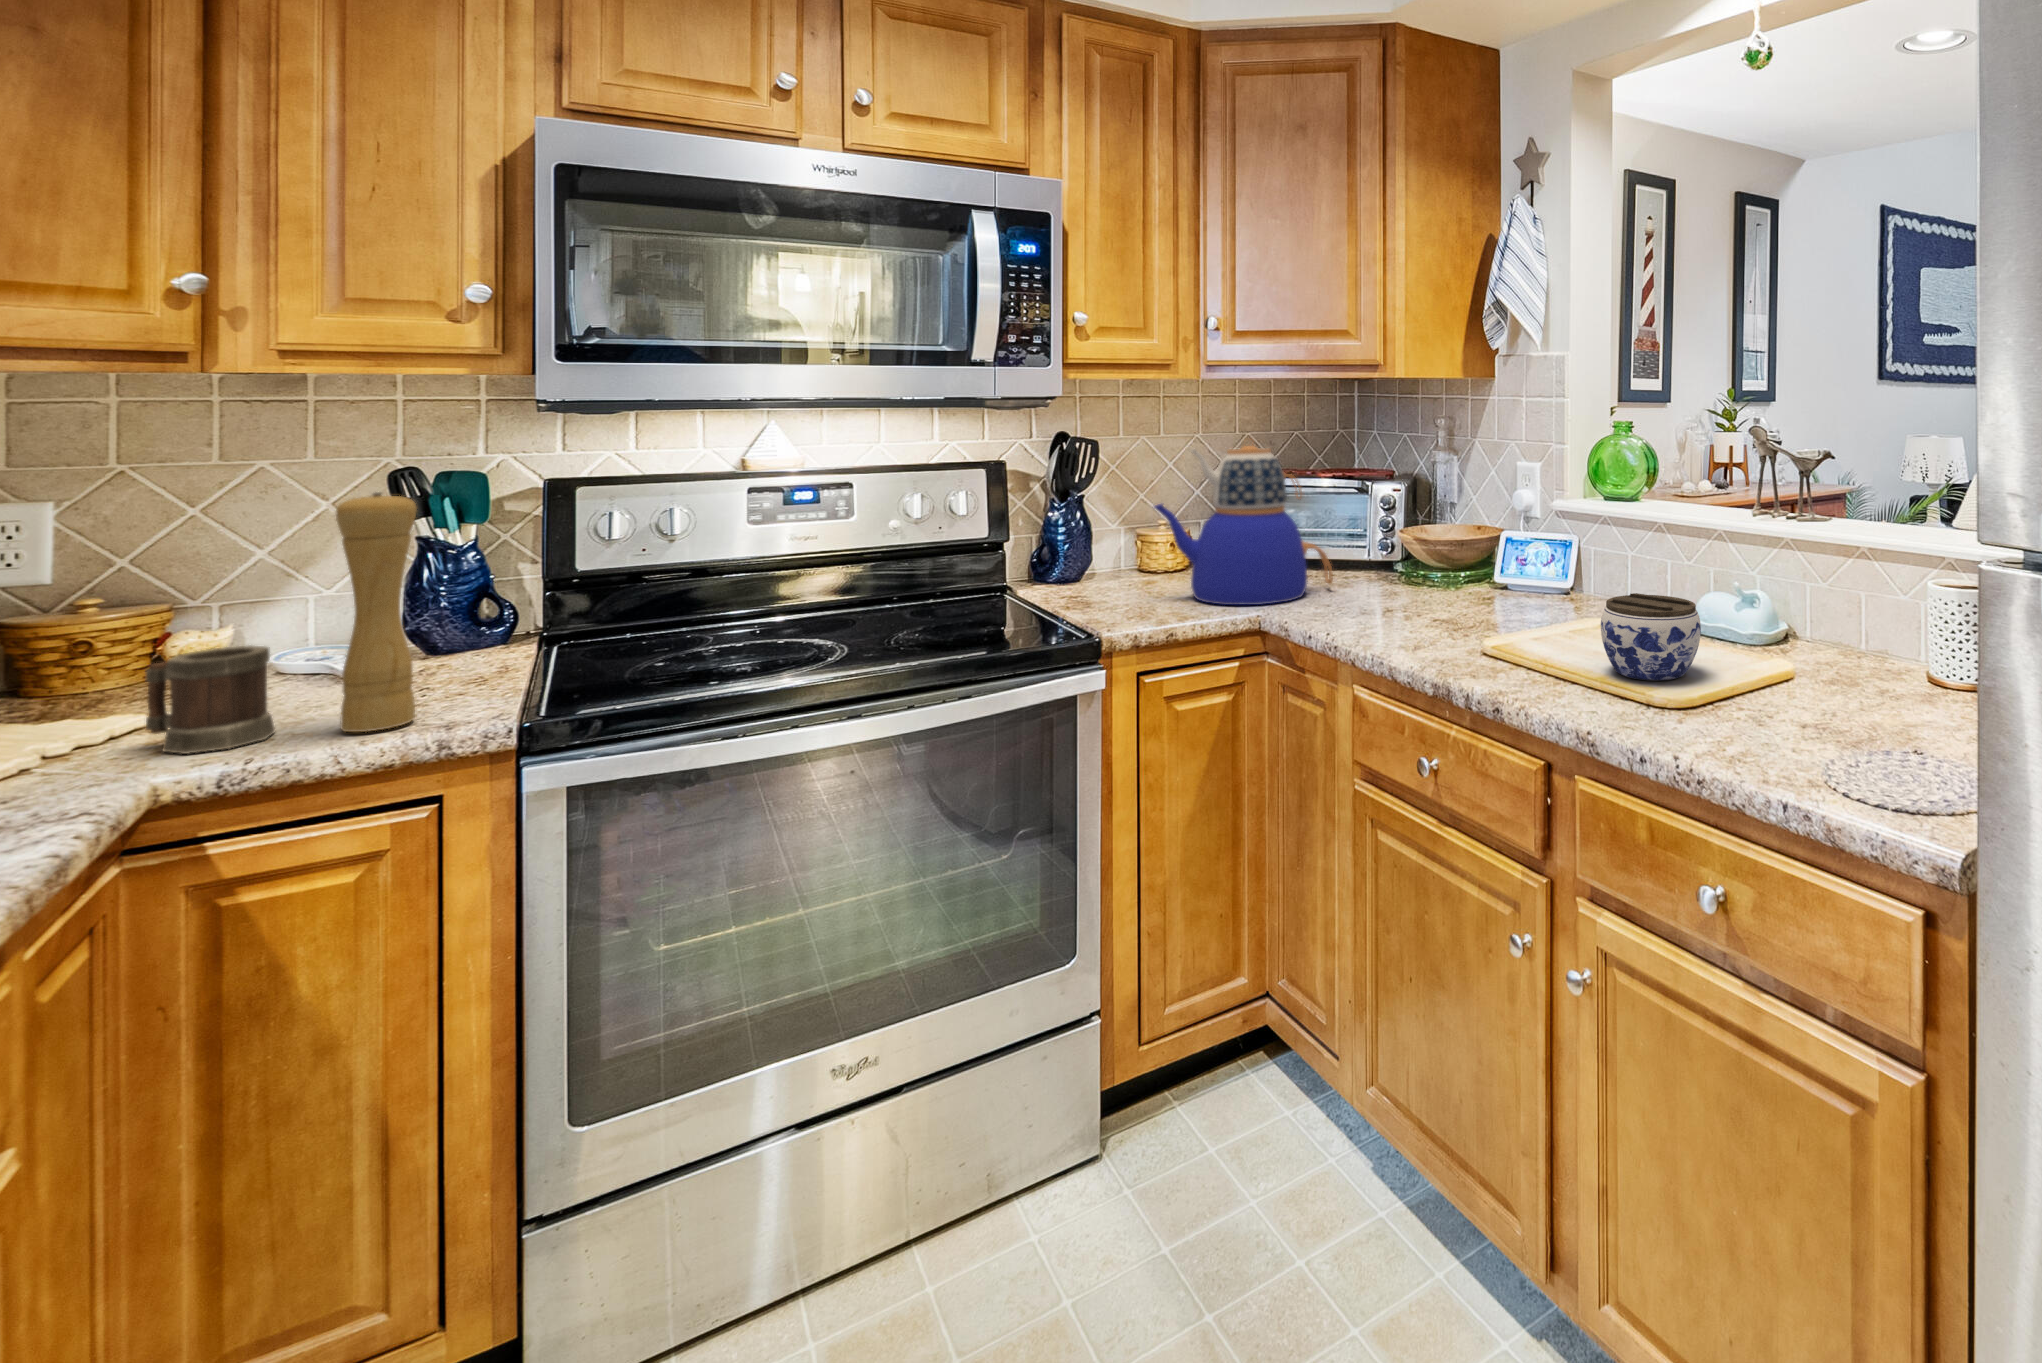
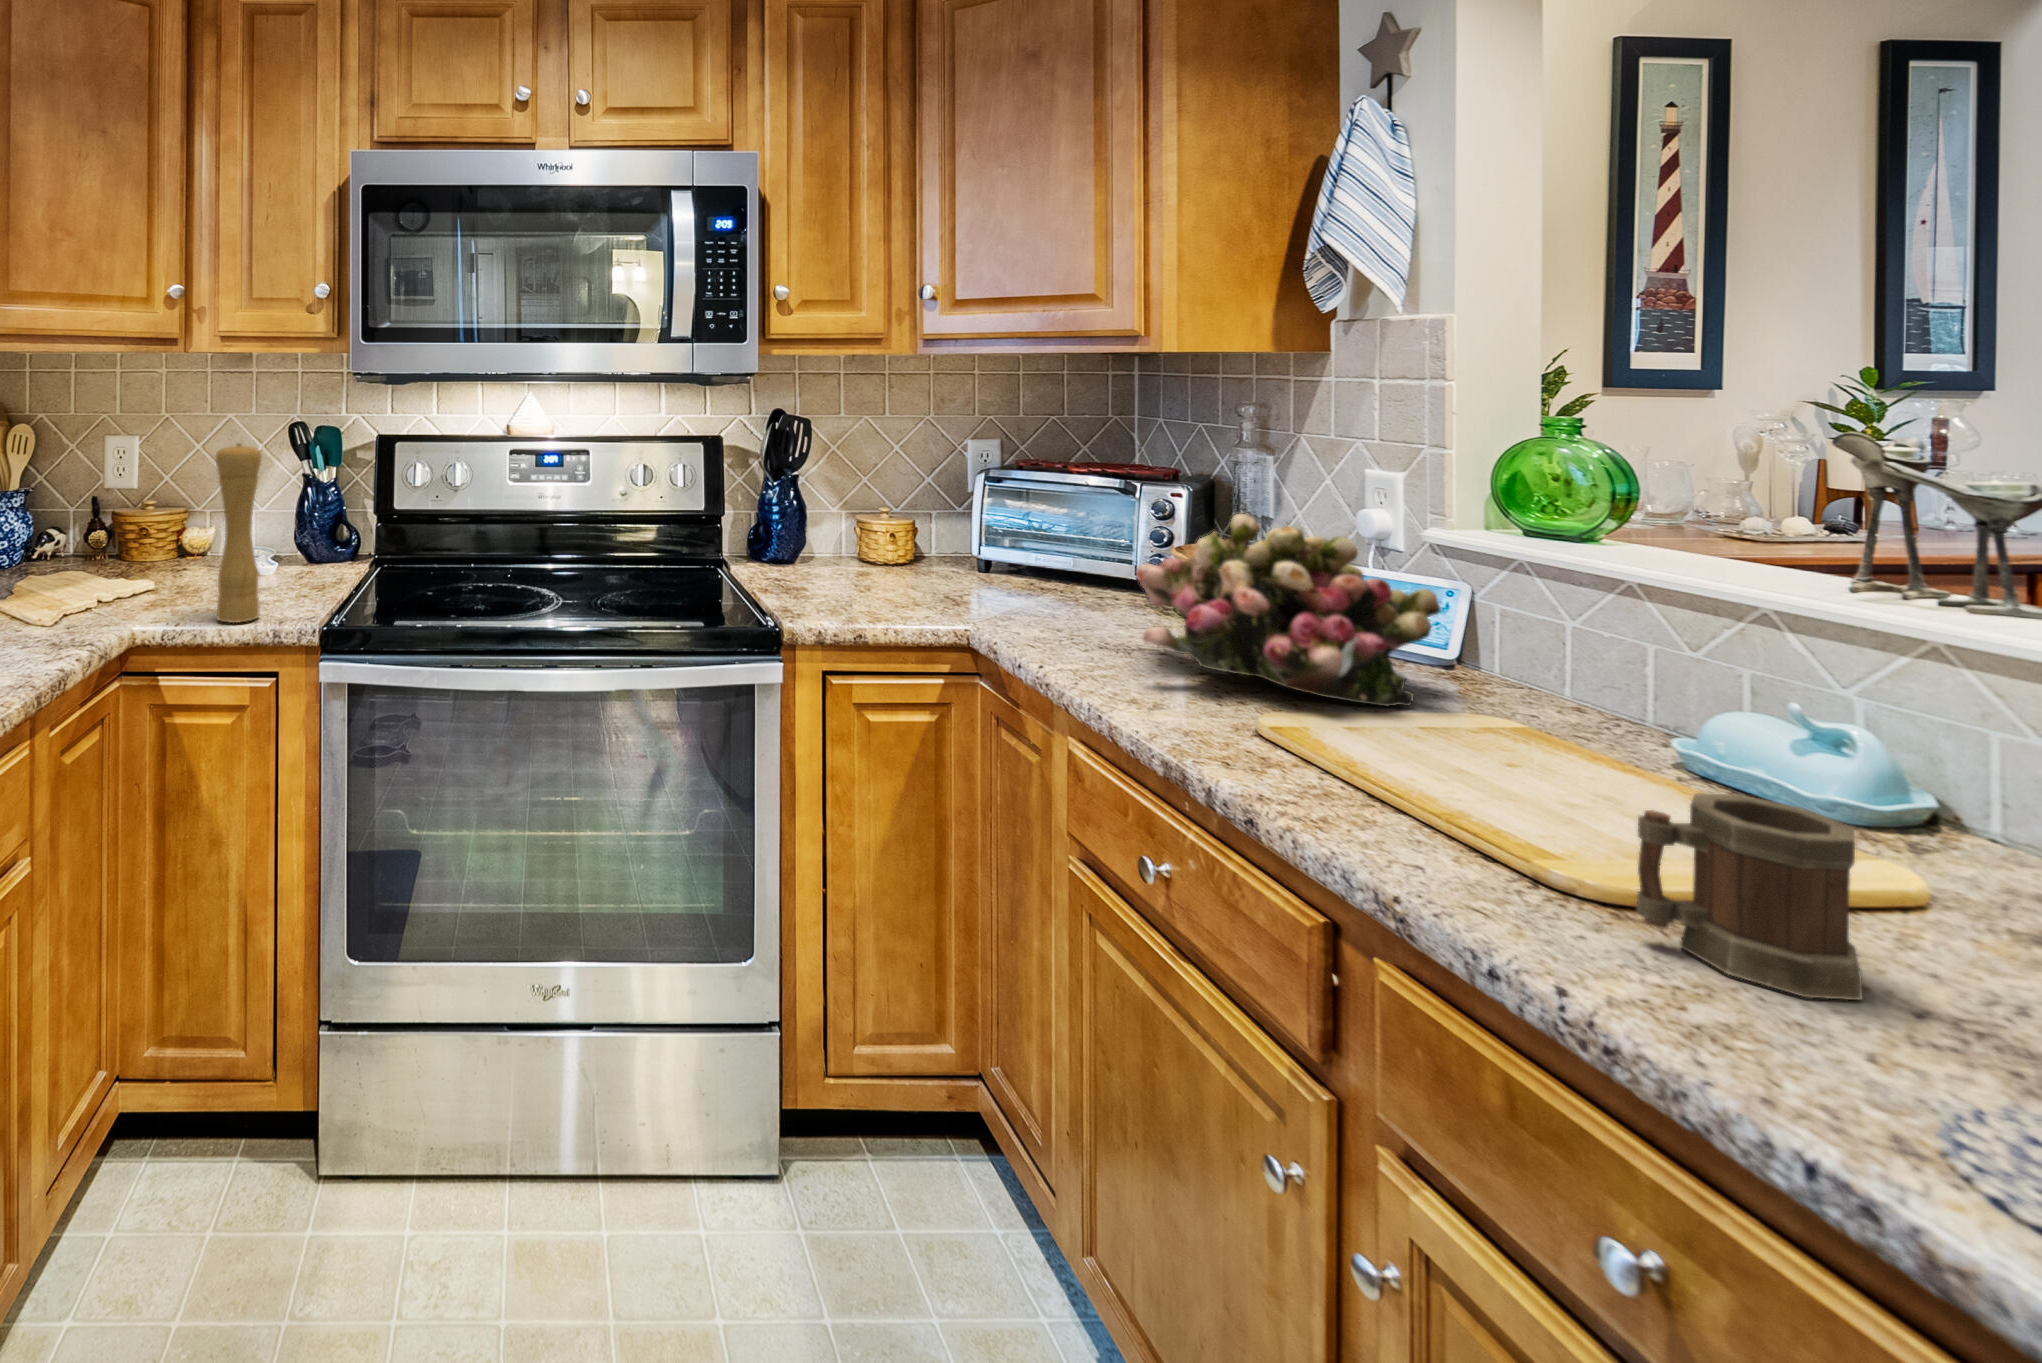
teapot: present [1154,446,1333,605] -> none [860,423,1077,616]
flower arrangement: none [1389,499,1574,625] -> present [1136,514,1441,706]
jar: present [1601,593,1701,681] -> none [1454,688,1667,843]
mug: present [146,646,275,754] -> present [1637,793,1862,1000]

